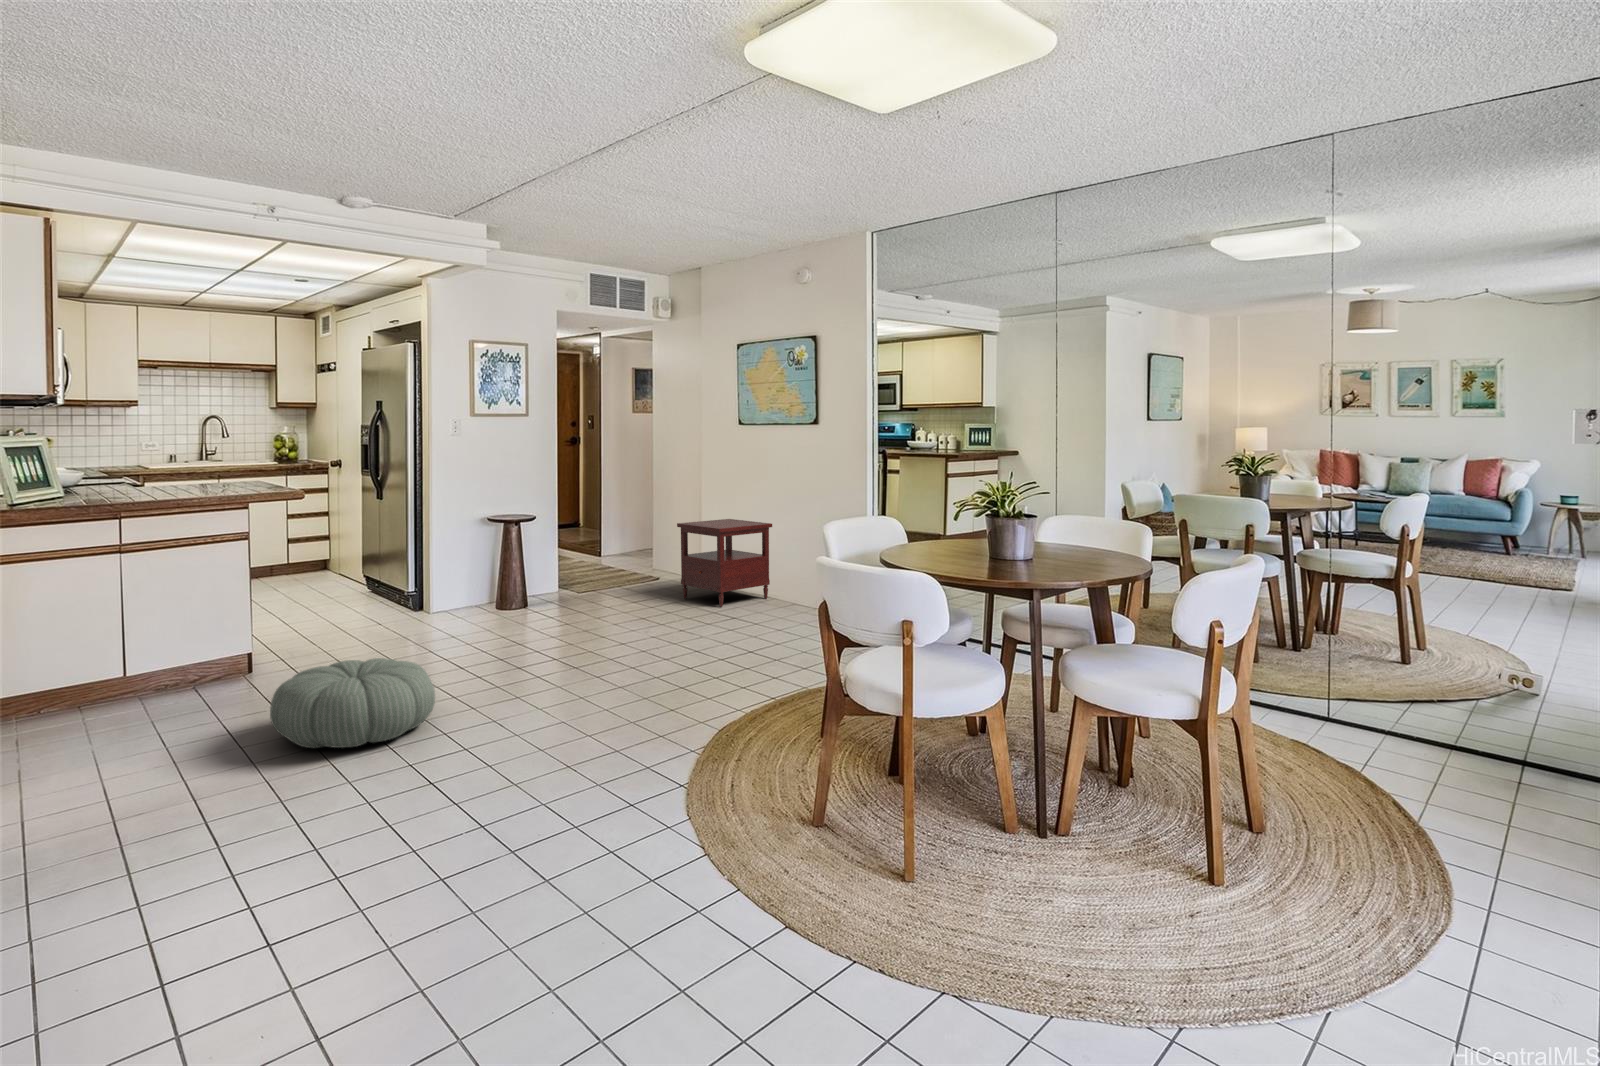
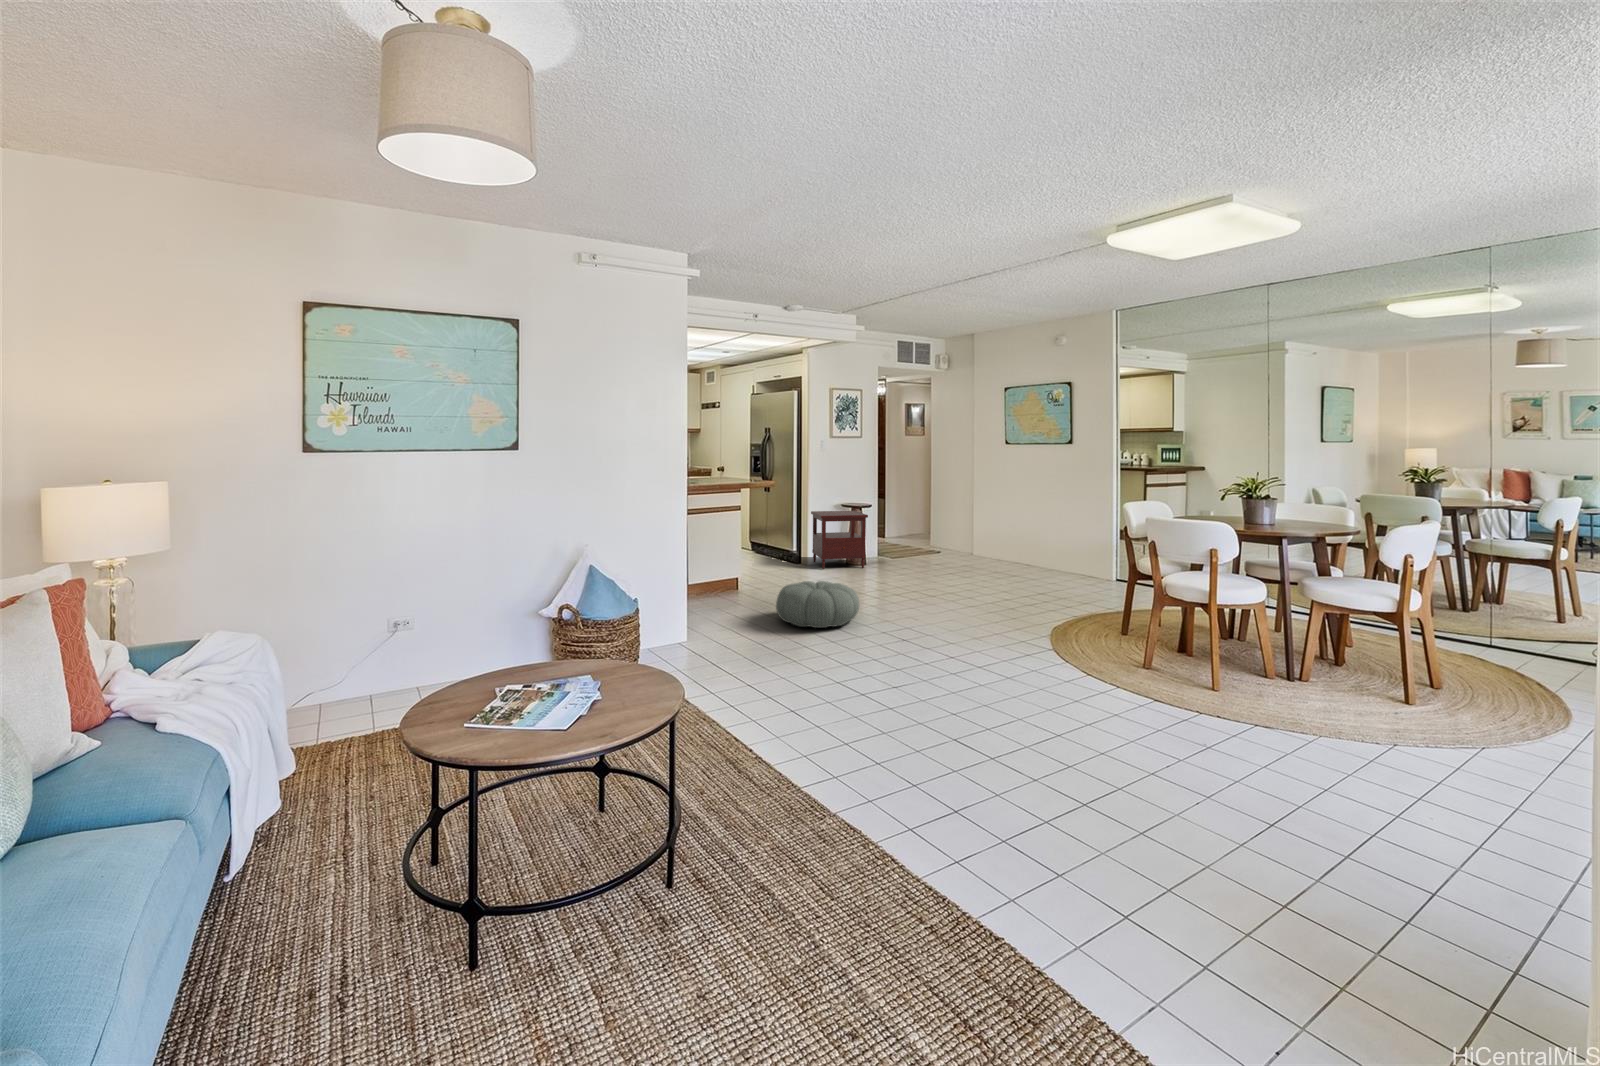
side table: present [677,519,772,607] -> present [811,511,868,569]

